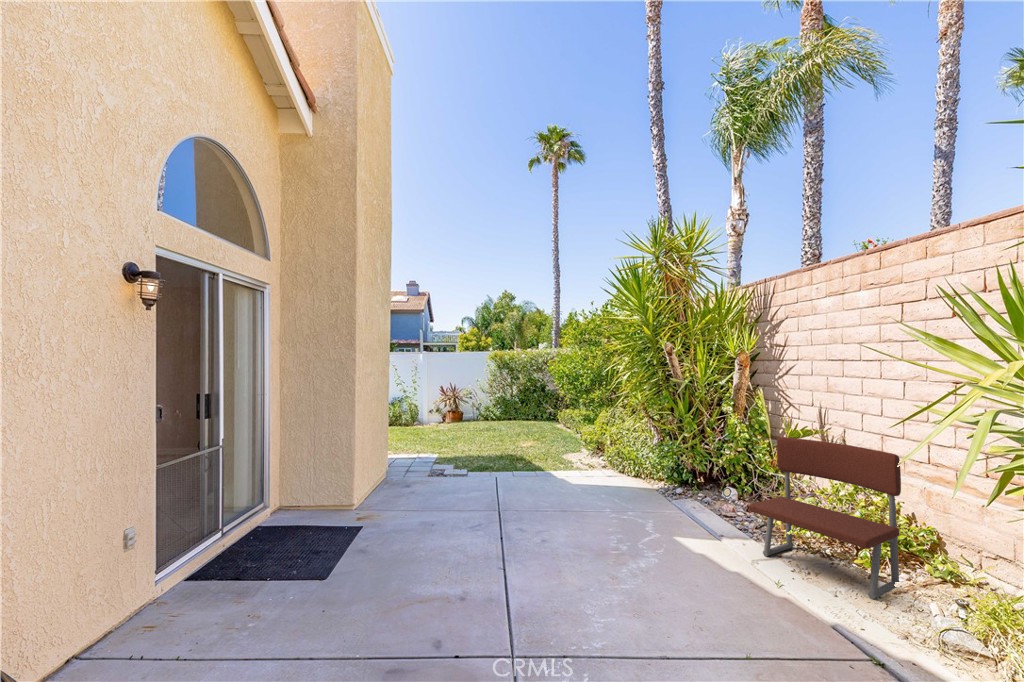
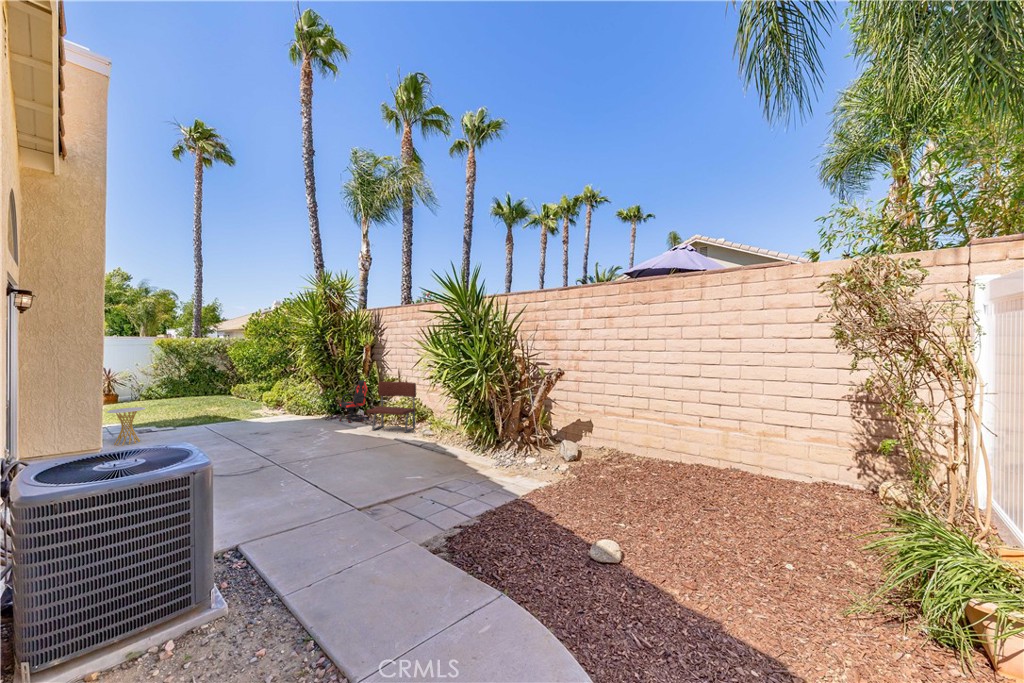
chair: none [686,425,745,512] -> present [339,380,368,423]
side table: none [383,434,423,486] -> present [107,407,145,445]

